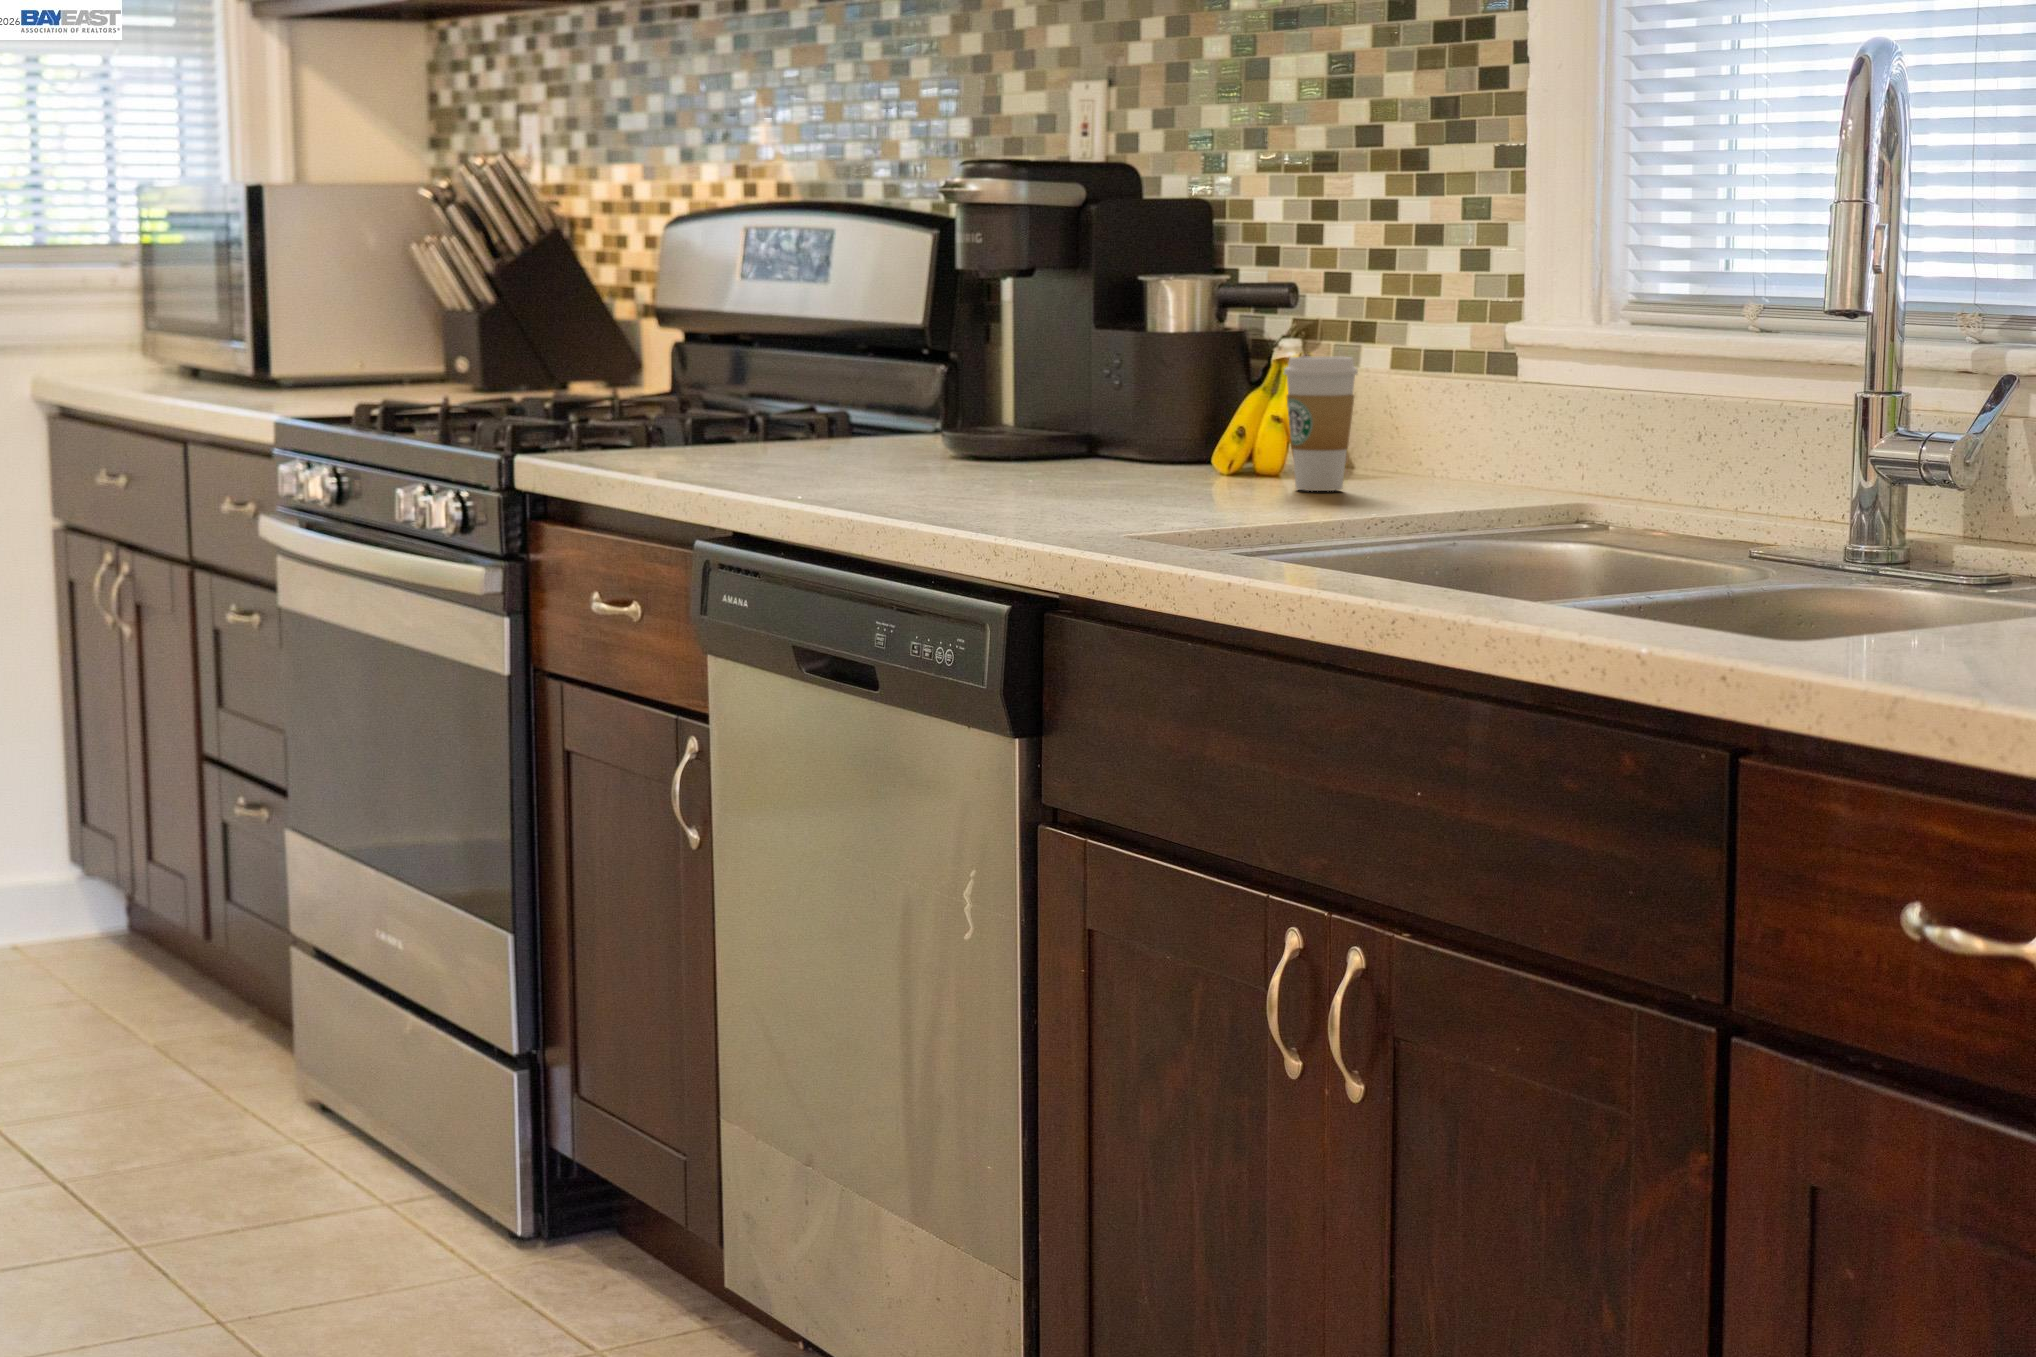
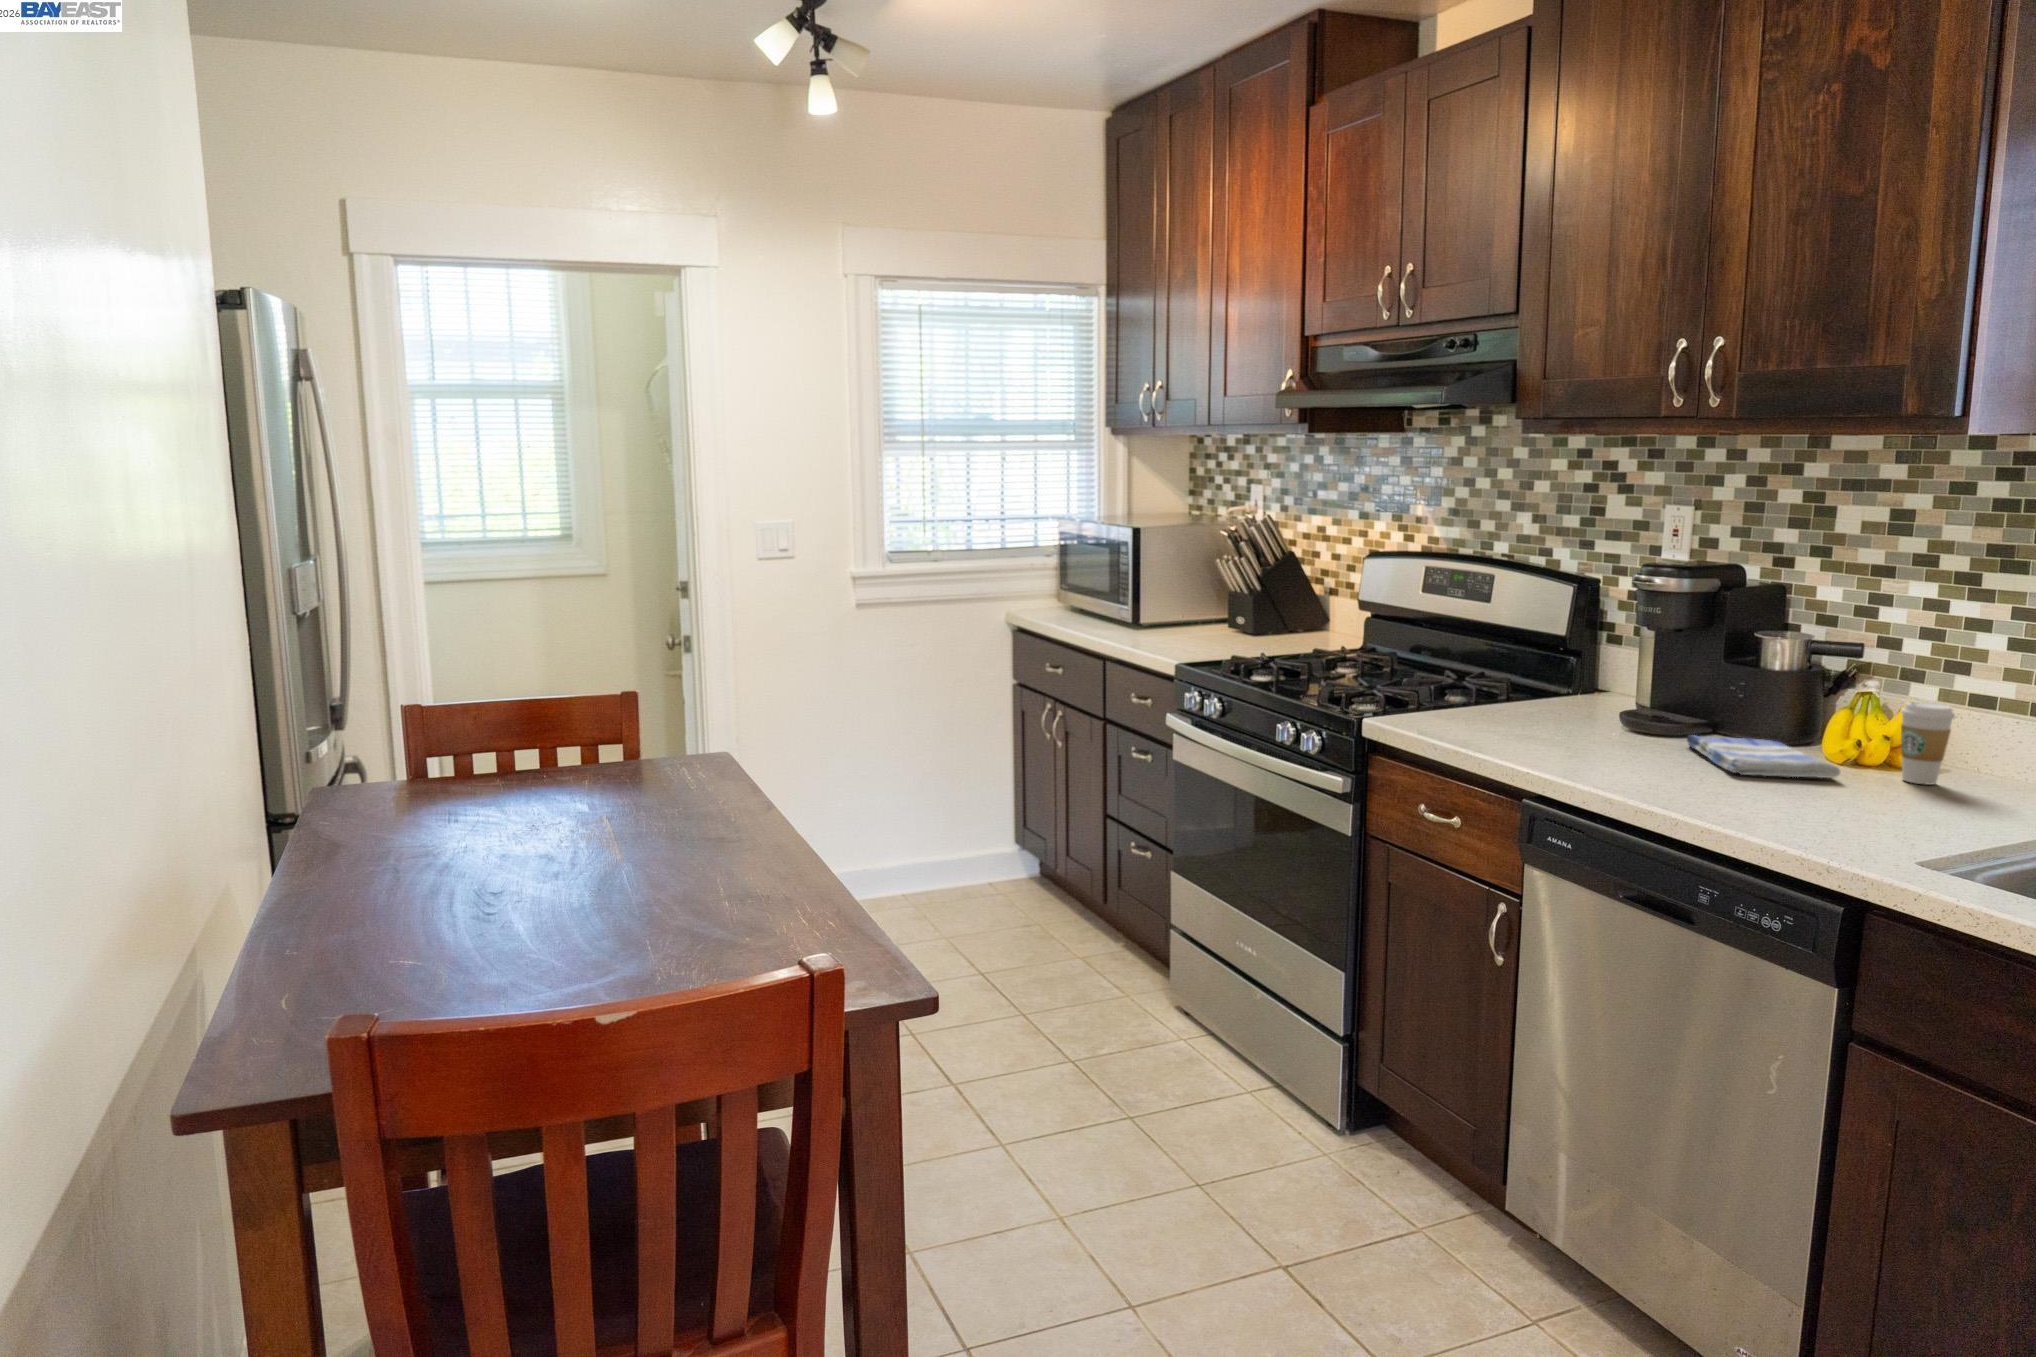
dish towel: none [1011,448,1187,489] -> present [1687,735,1840,778]

